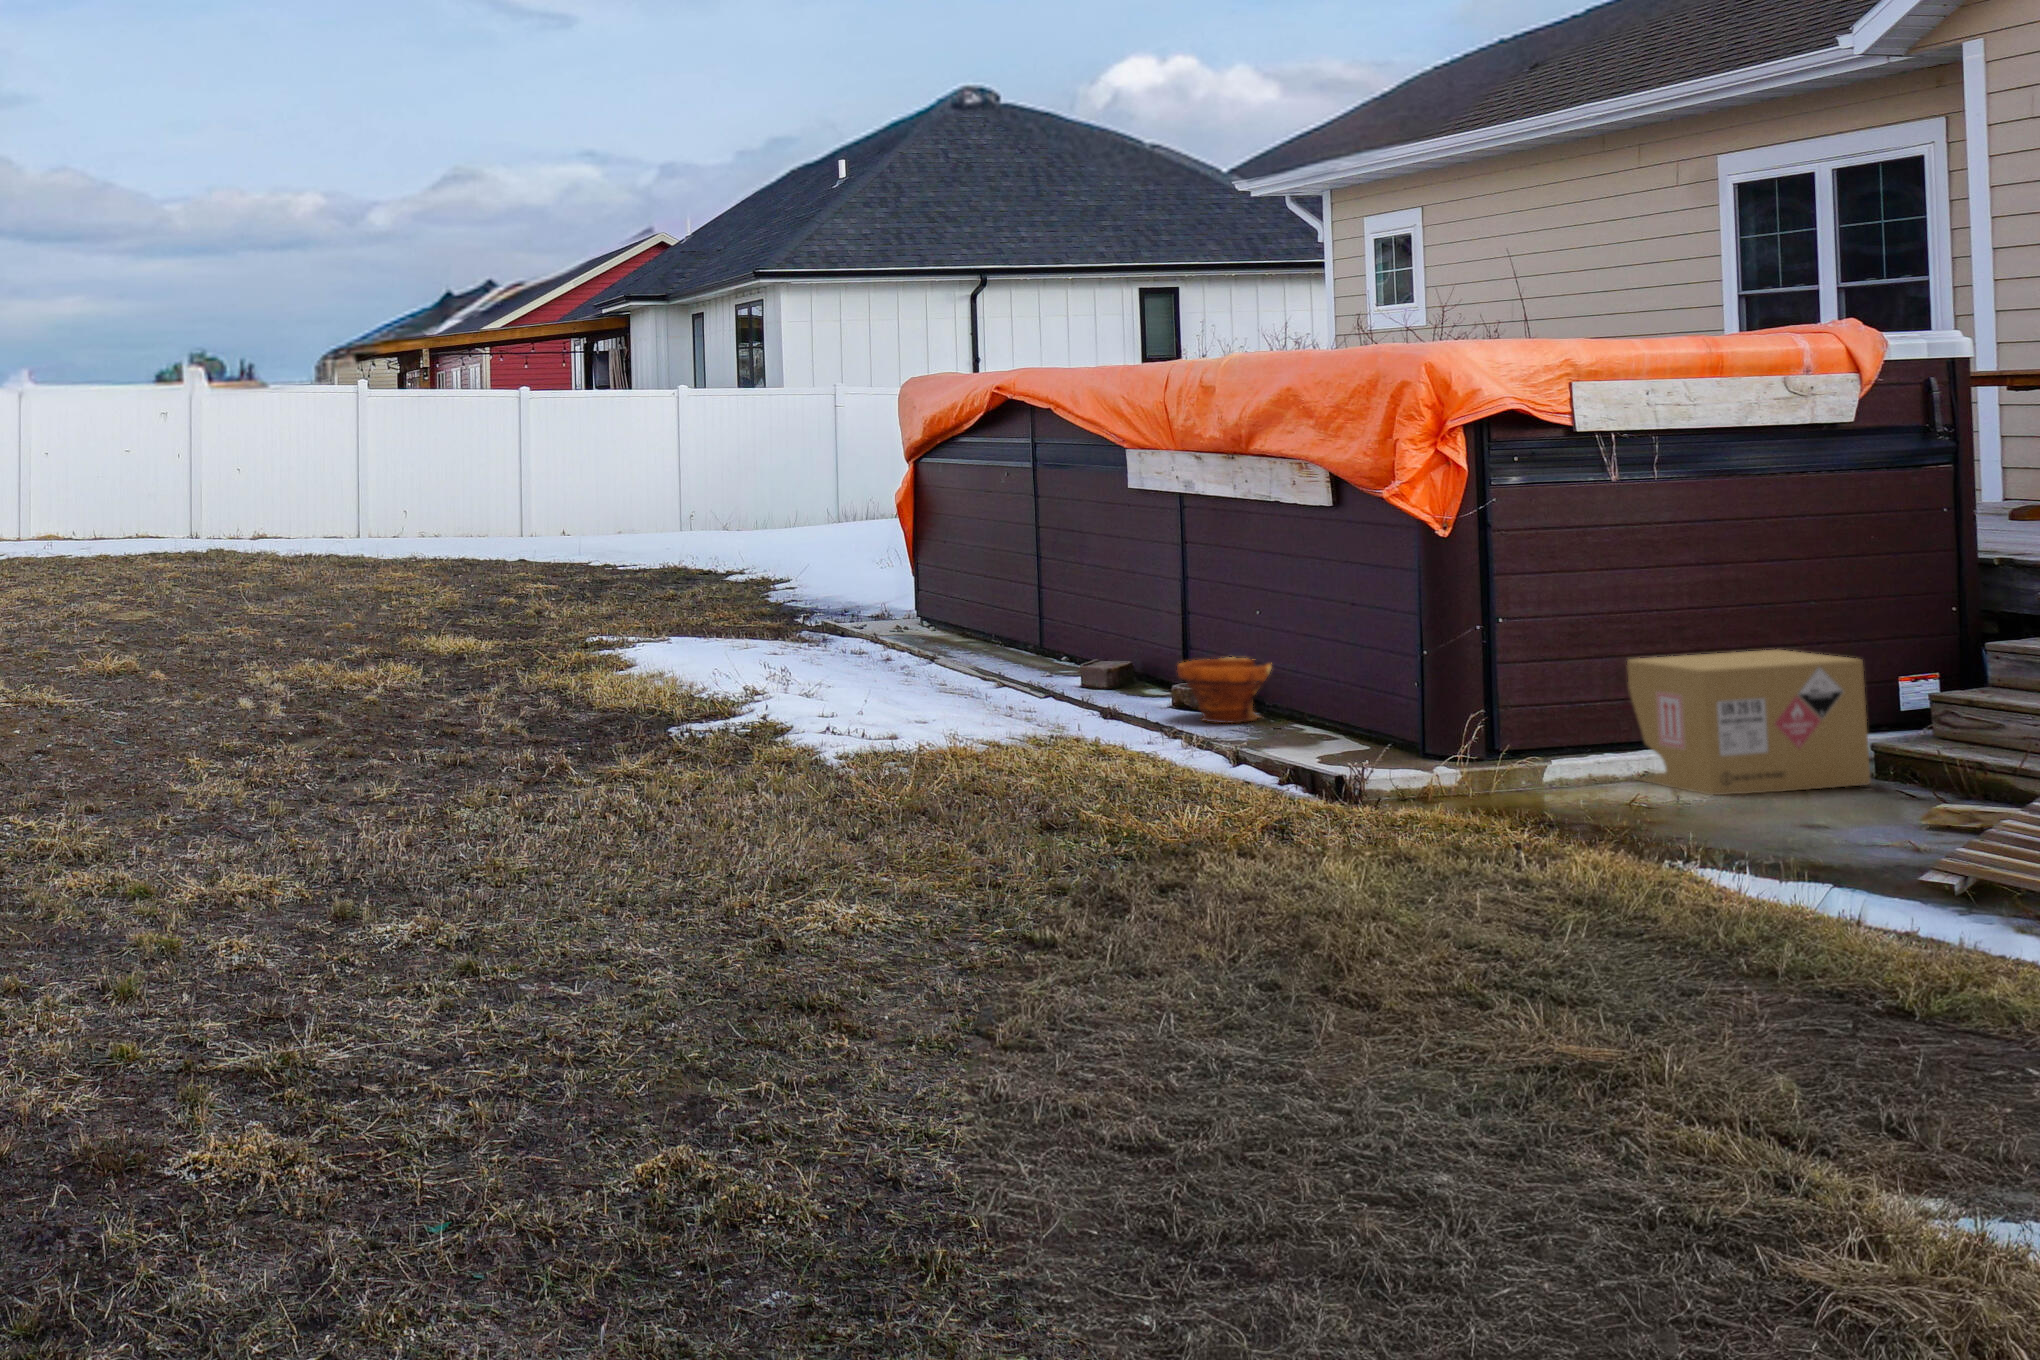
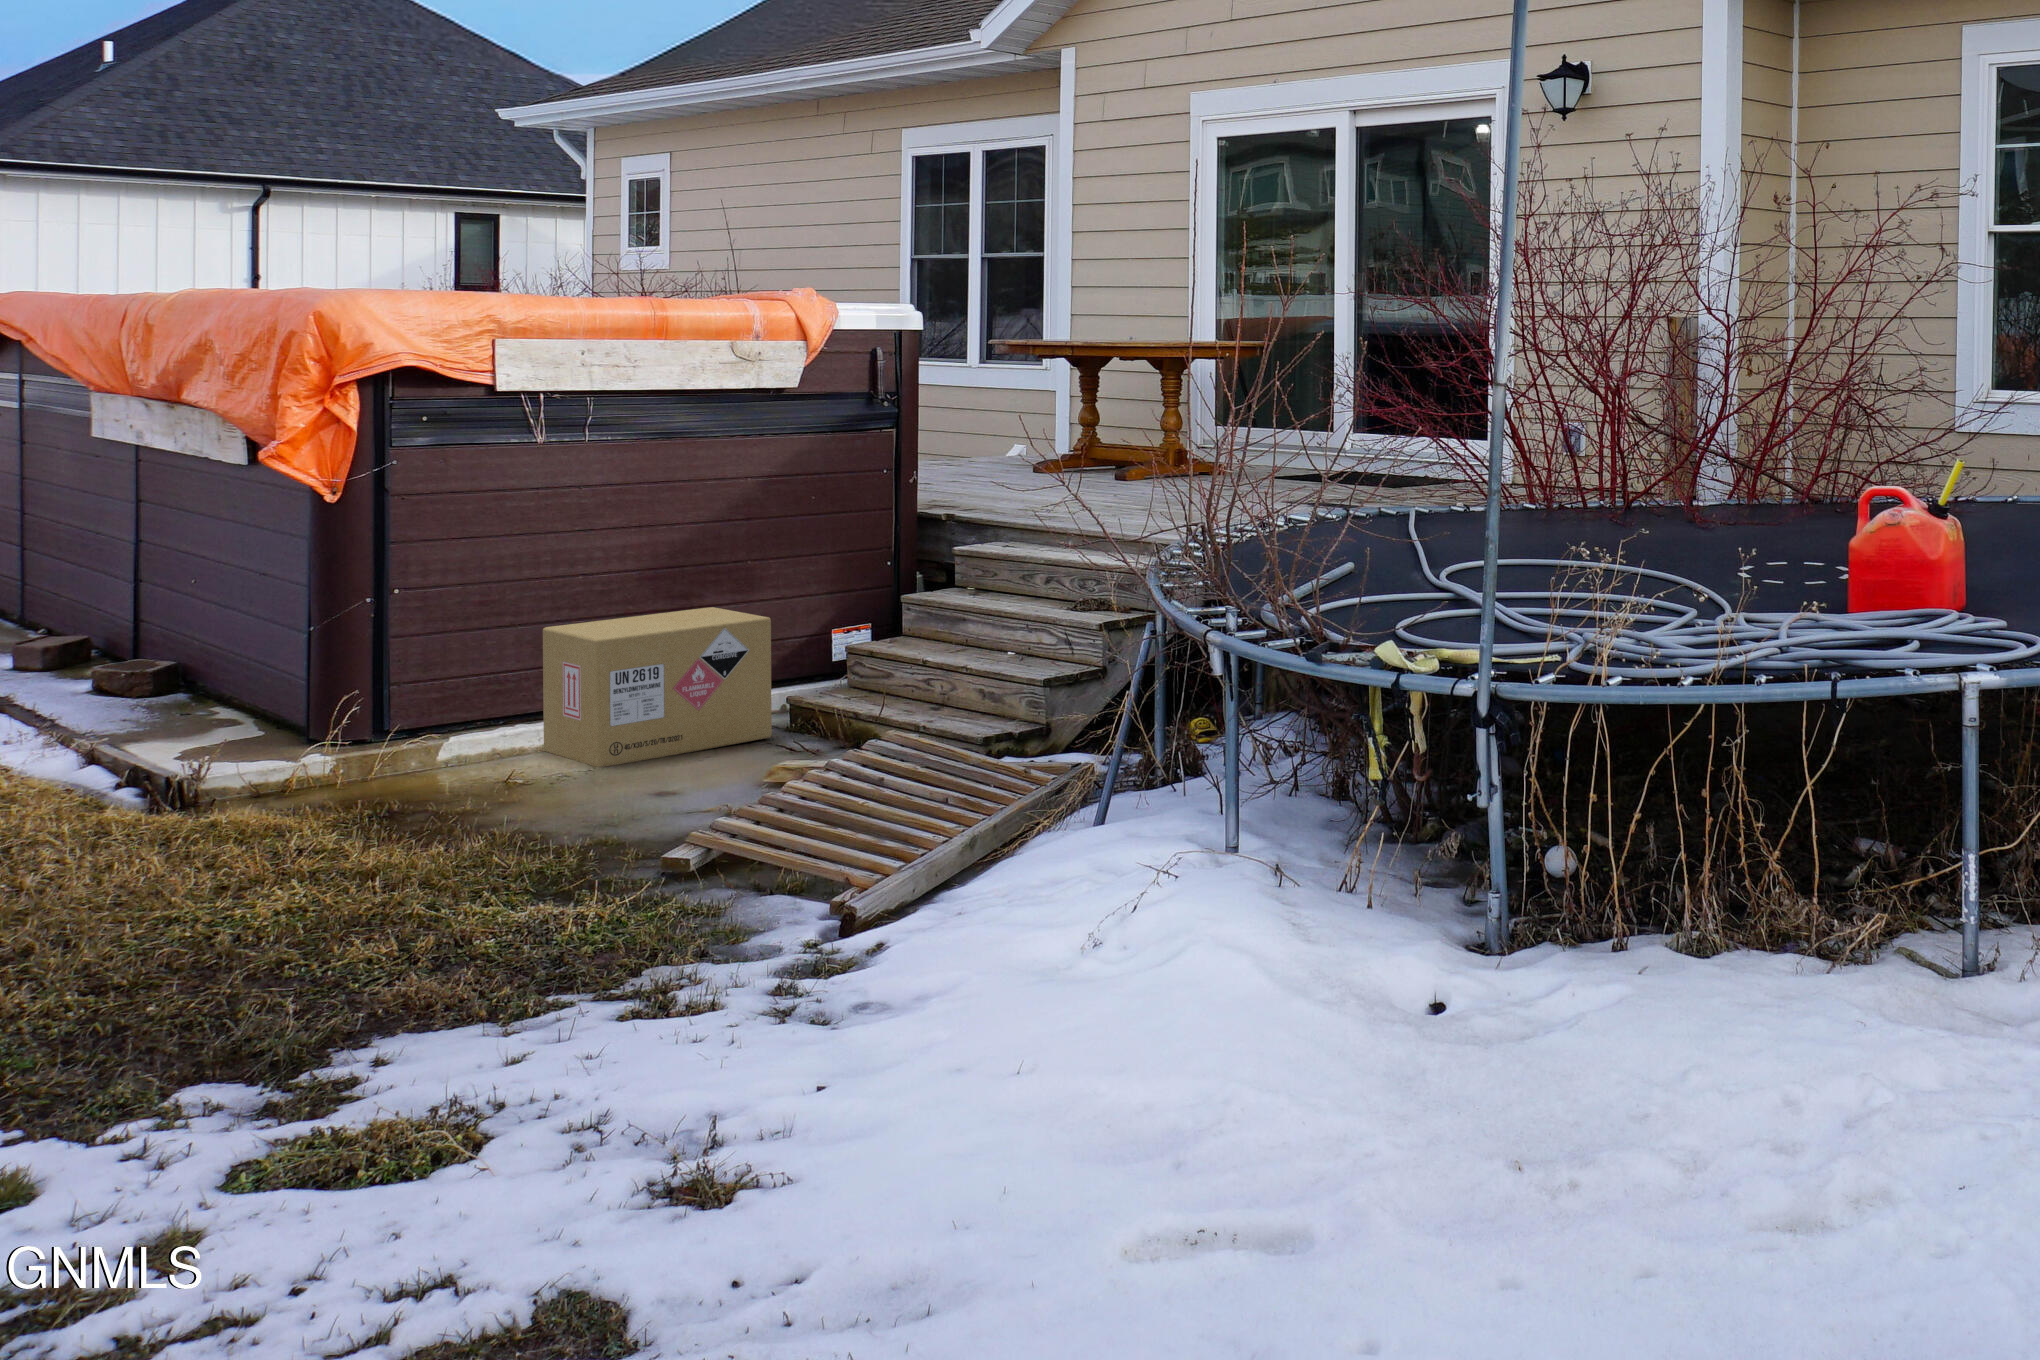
planter: present [1177,657,1271,723] -> none [62,633,194,712]

